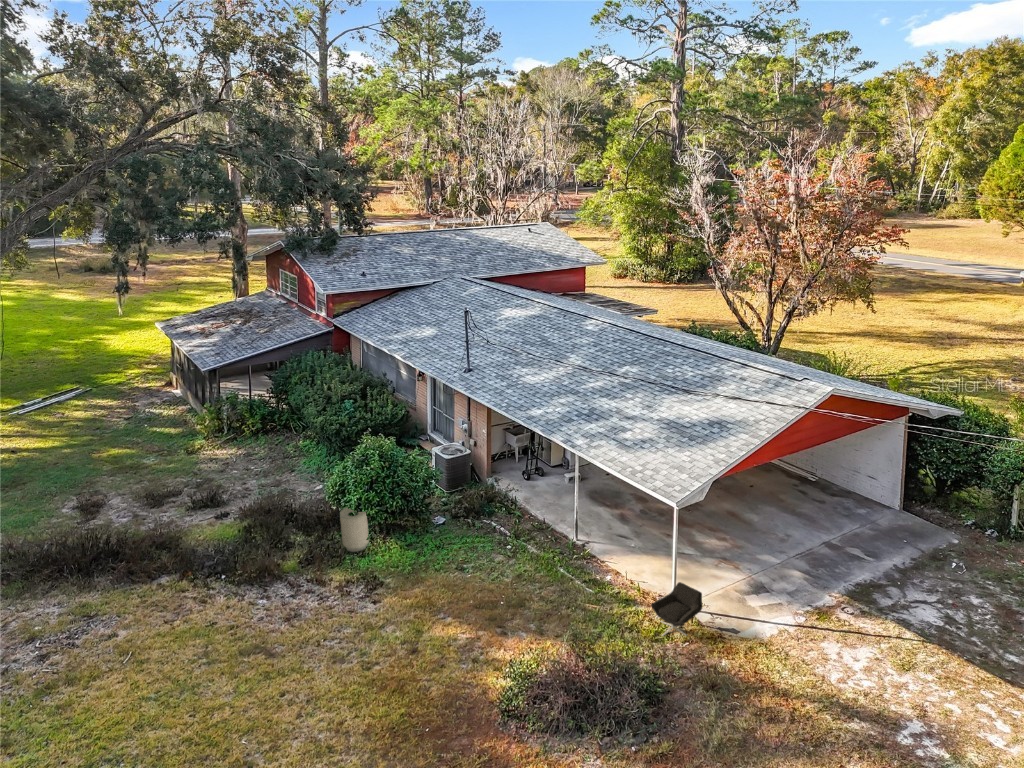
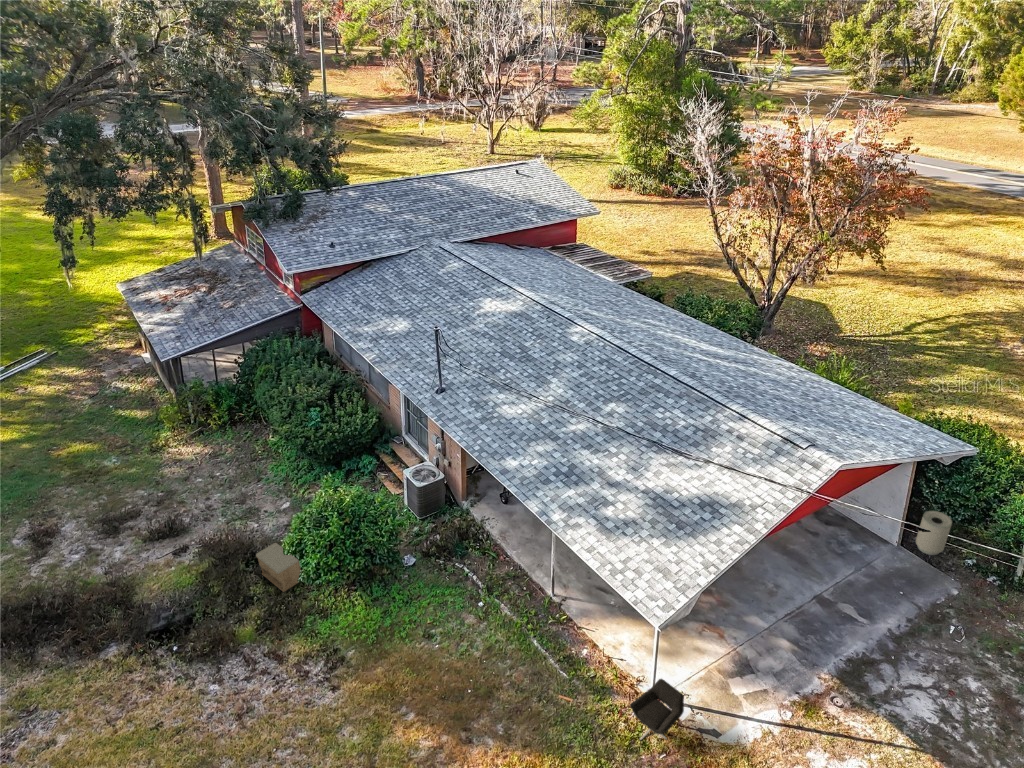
potted plant: none [490,450,507,481] -> present [468,473,484,502]
storage bench: none [292,498,335,541] -> present [256,543,301,592]
trash can: present [340,507,369,552] -> present [916,511,952,555]

